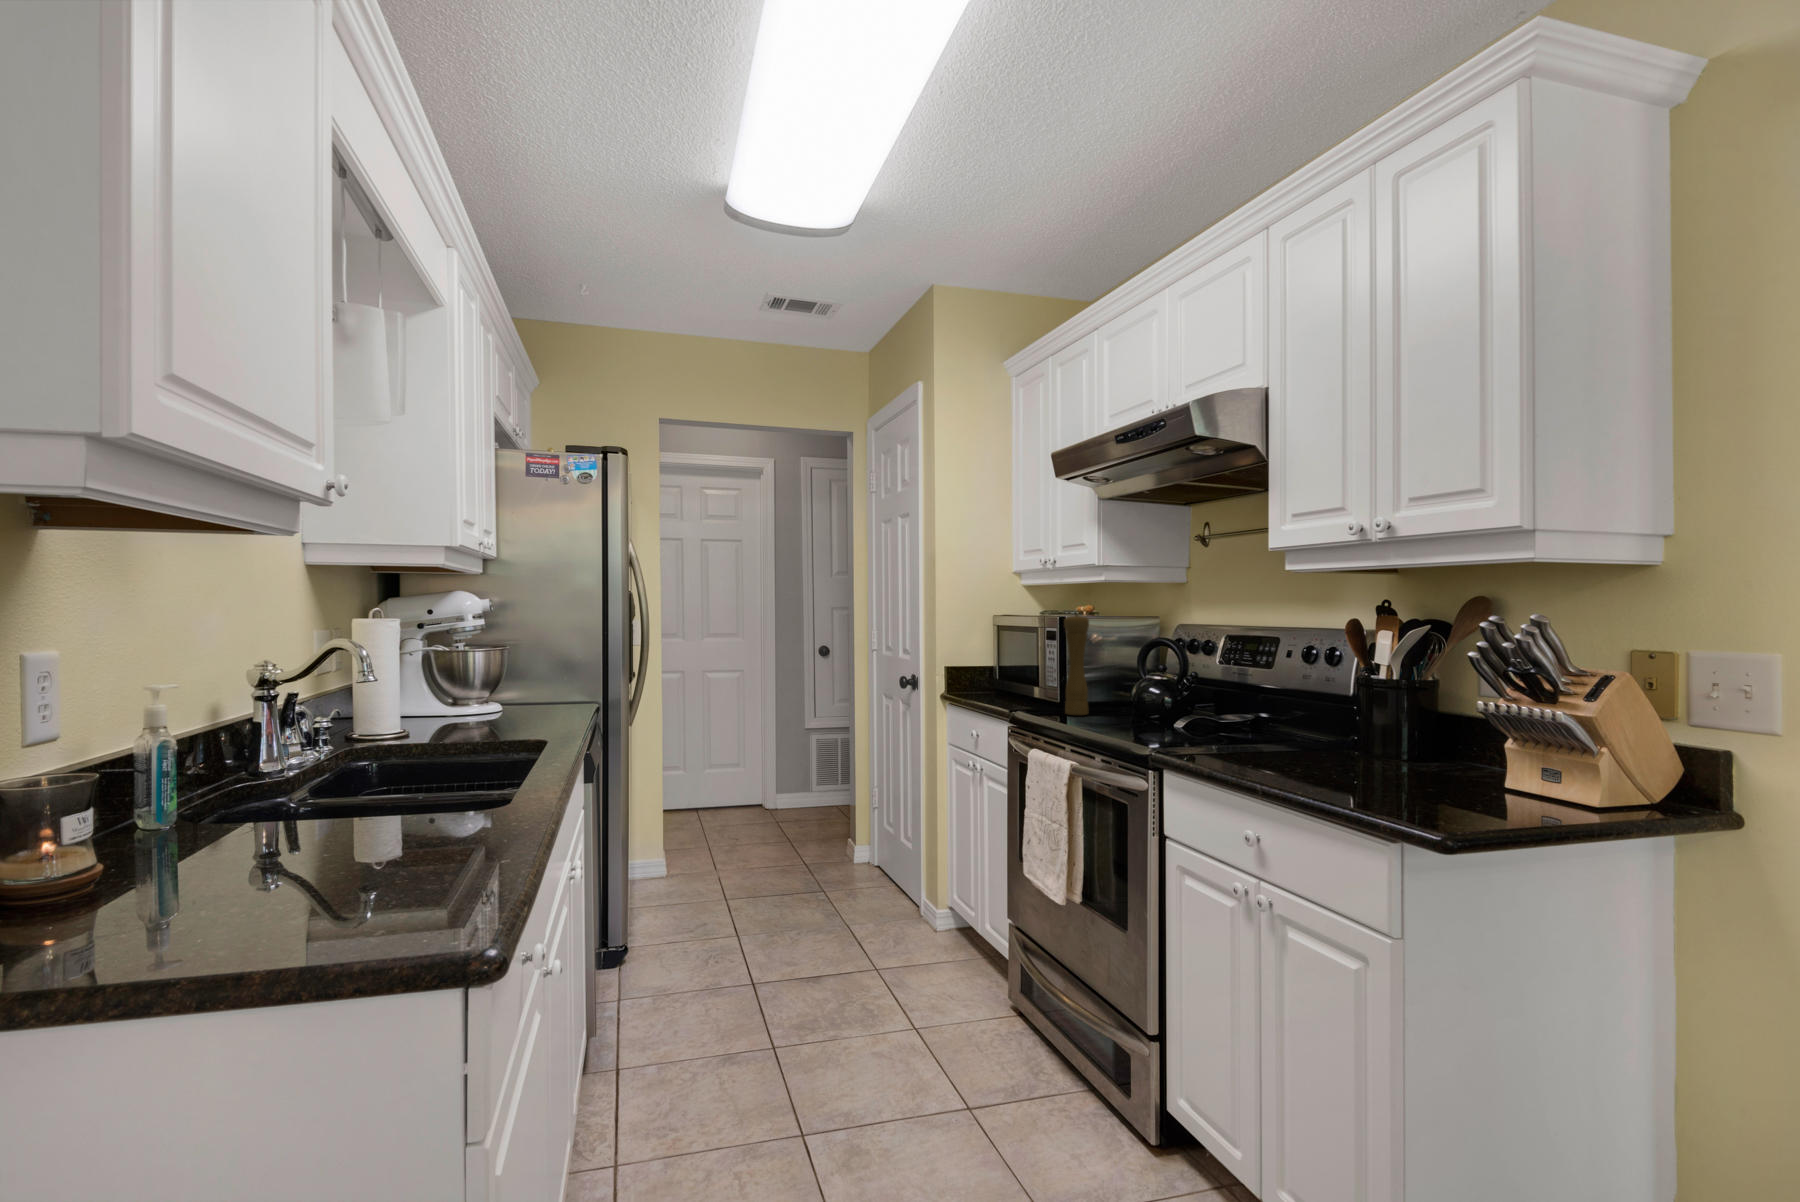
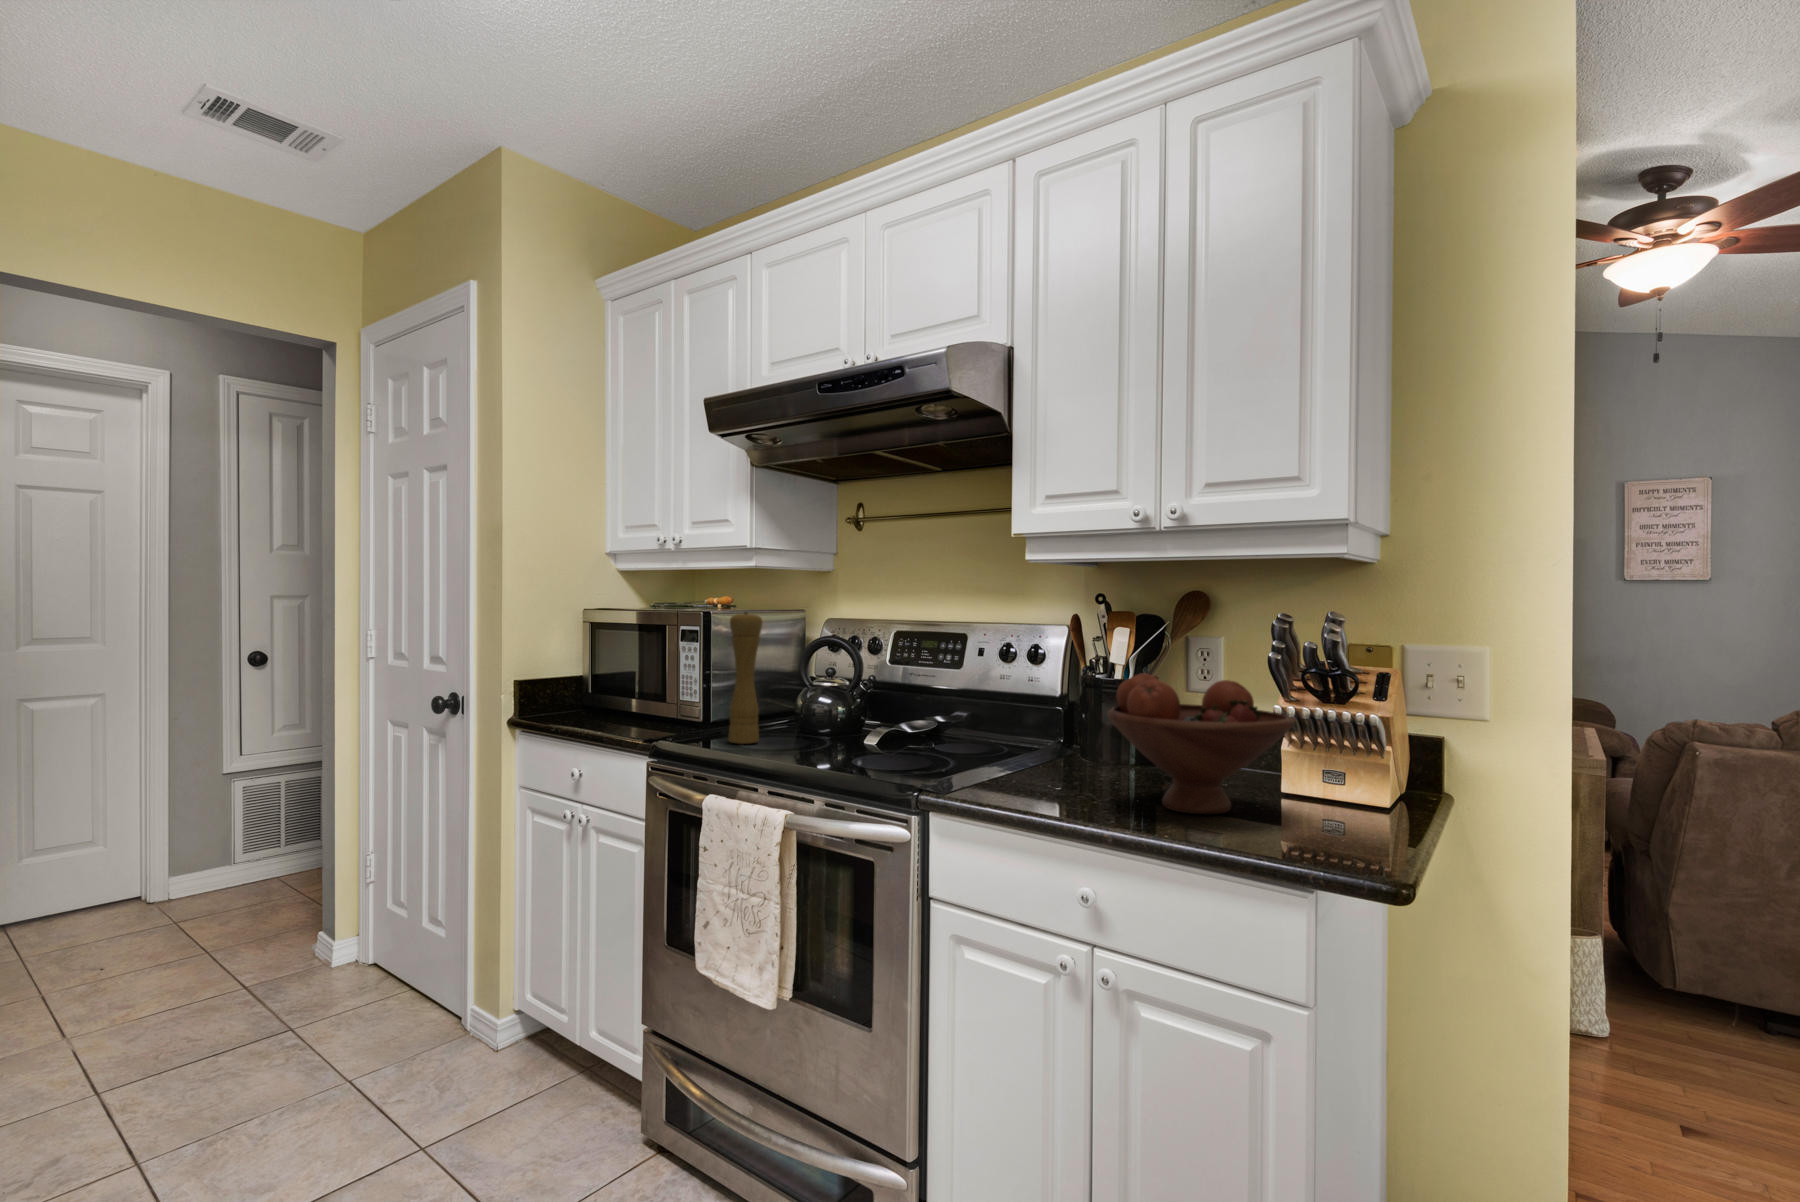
fruit bowl: none [1296,662,1472,784] -> present [1107,673,1294,814]

